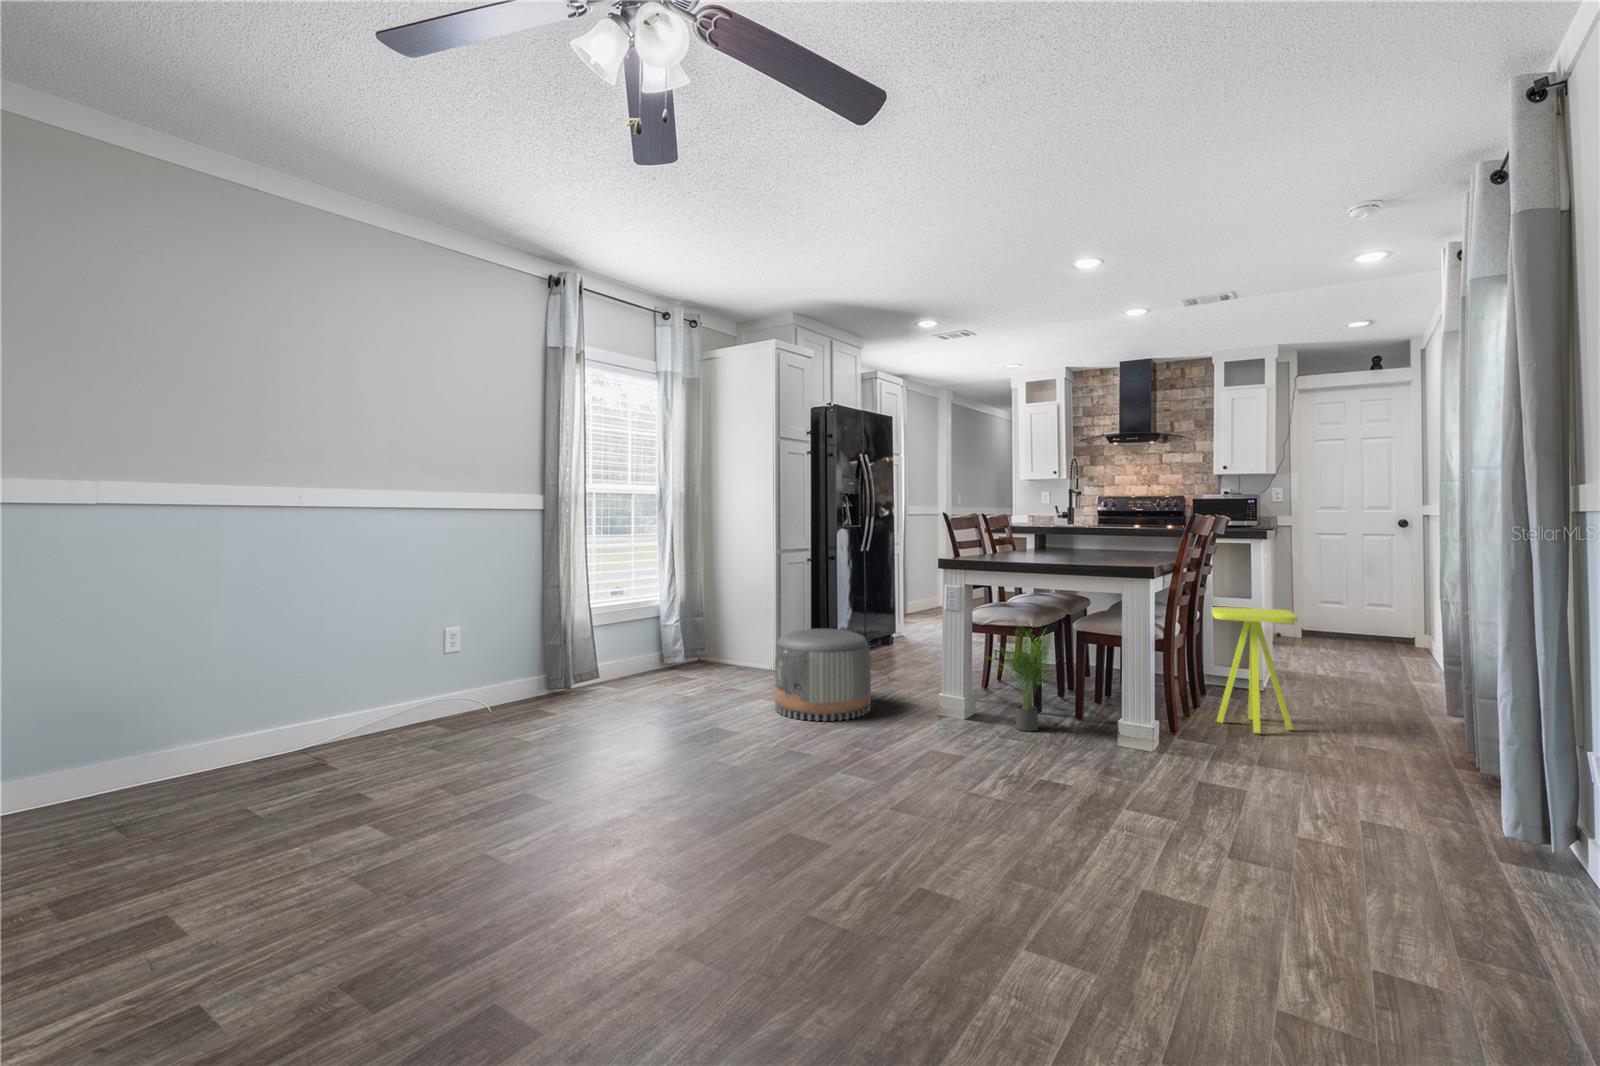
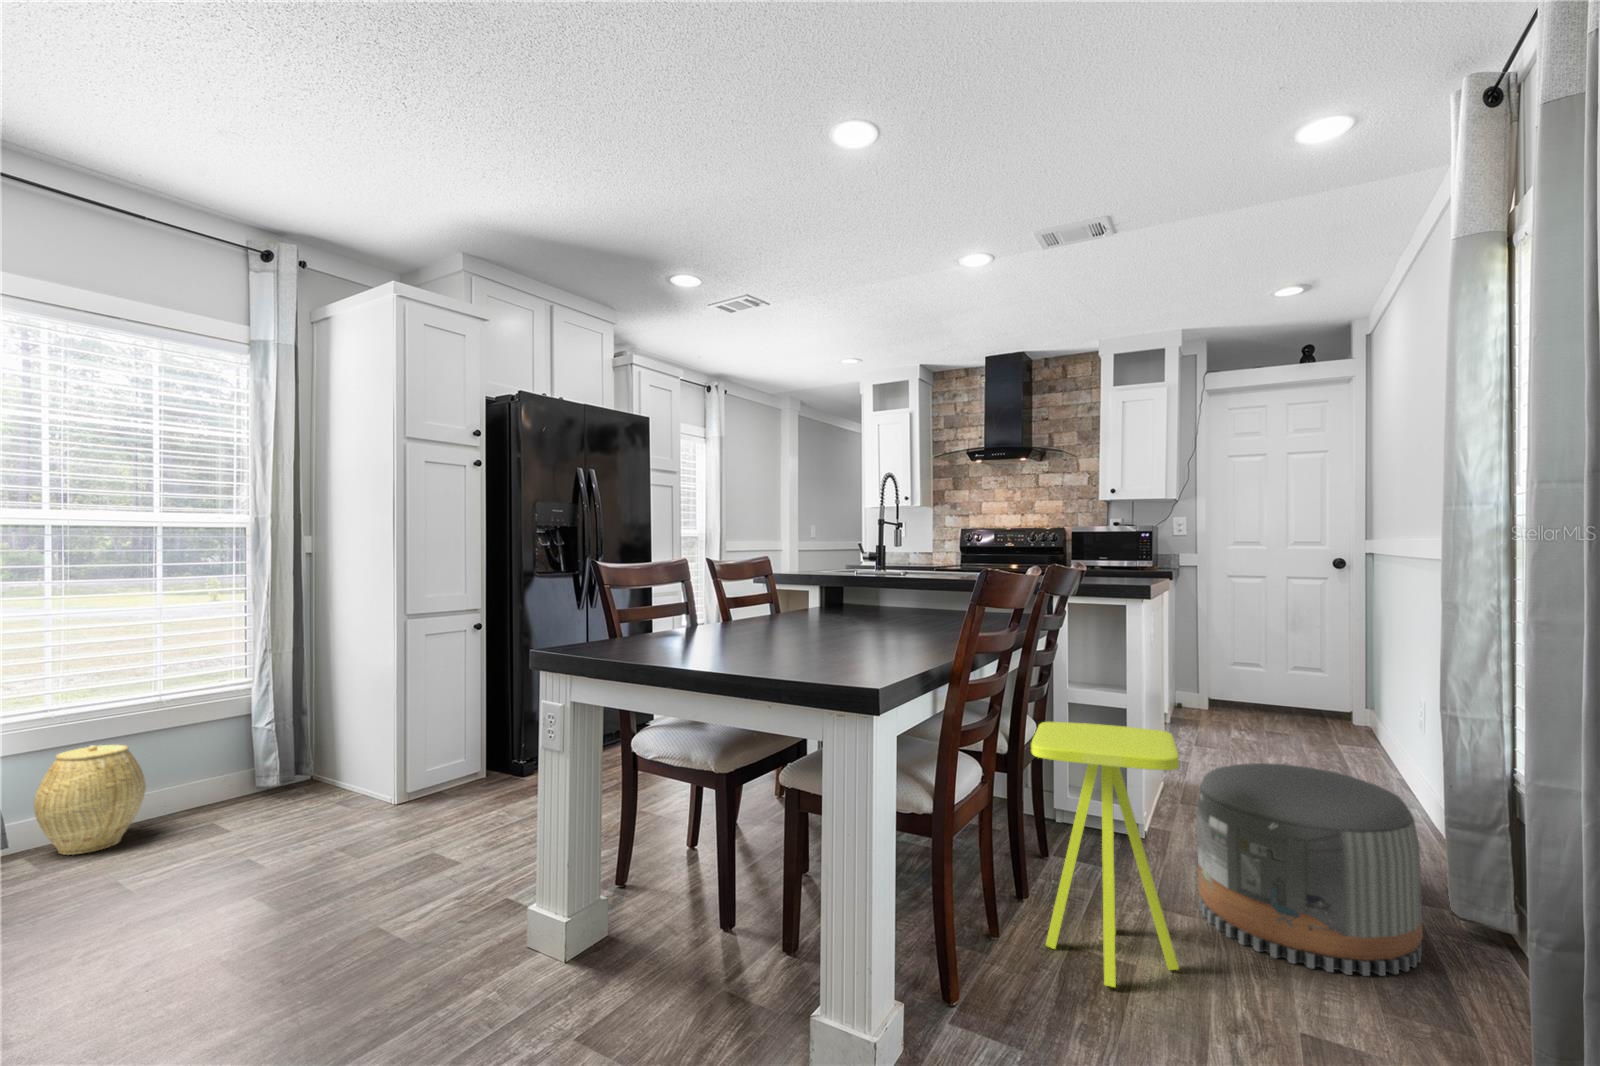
woven basket: none [609,625,656,684] -> present [34,745,146,855]
pouf: present [775,629,871,721] -> present [1197,763,1423,976]
potted plant: present [999,632,1050,731] -> none [597,767,733,996]

